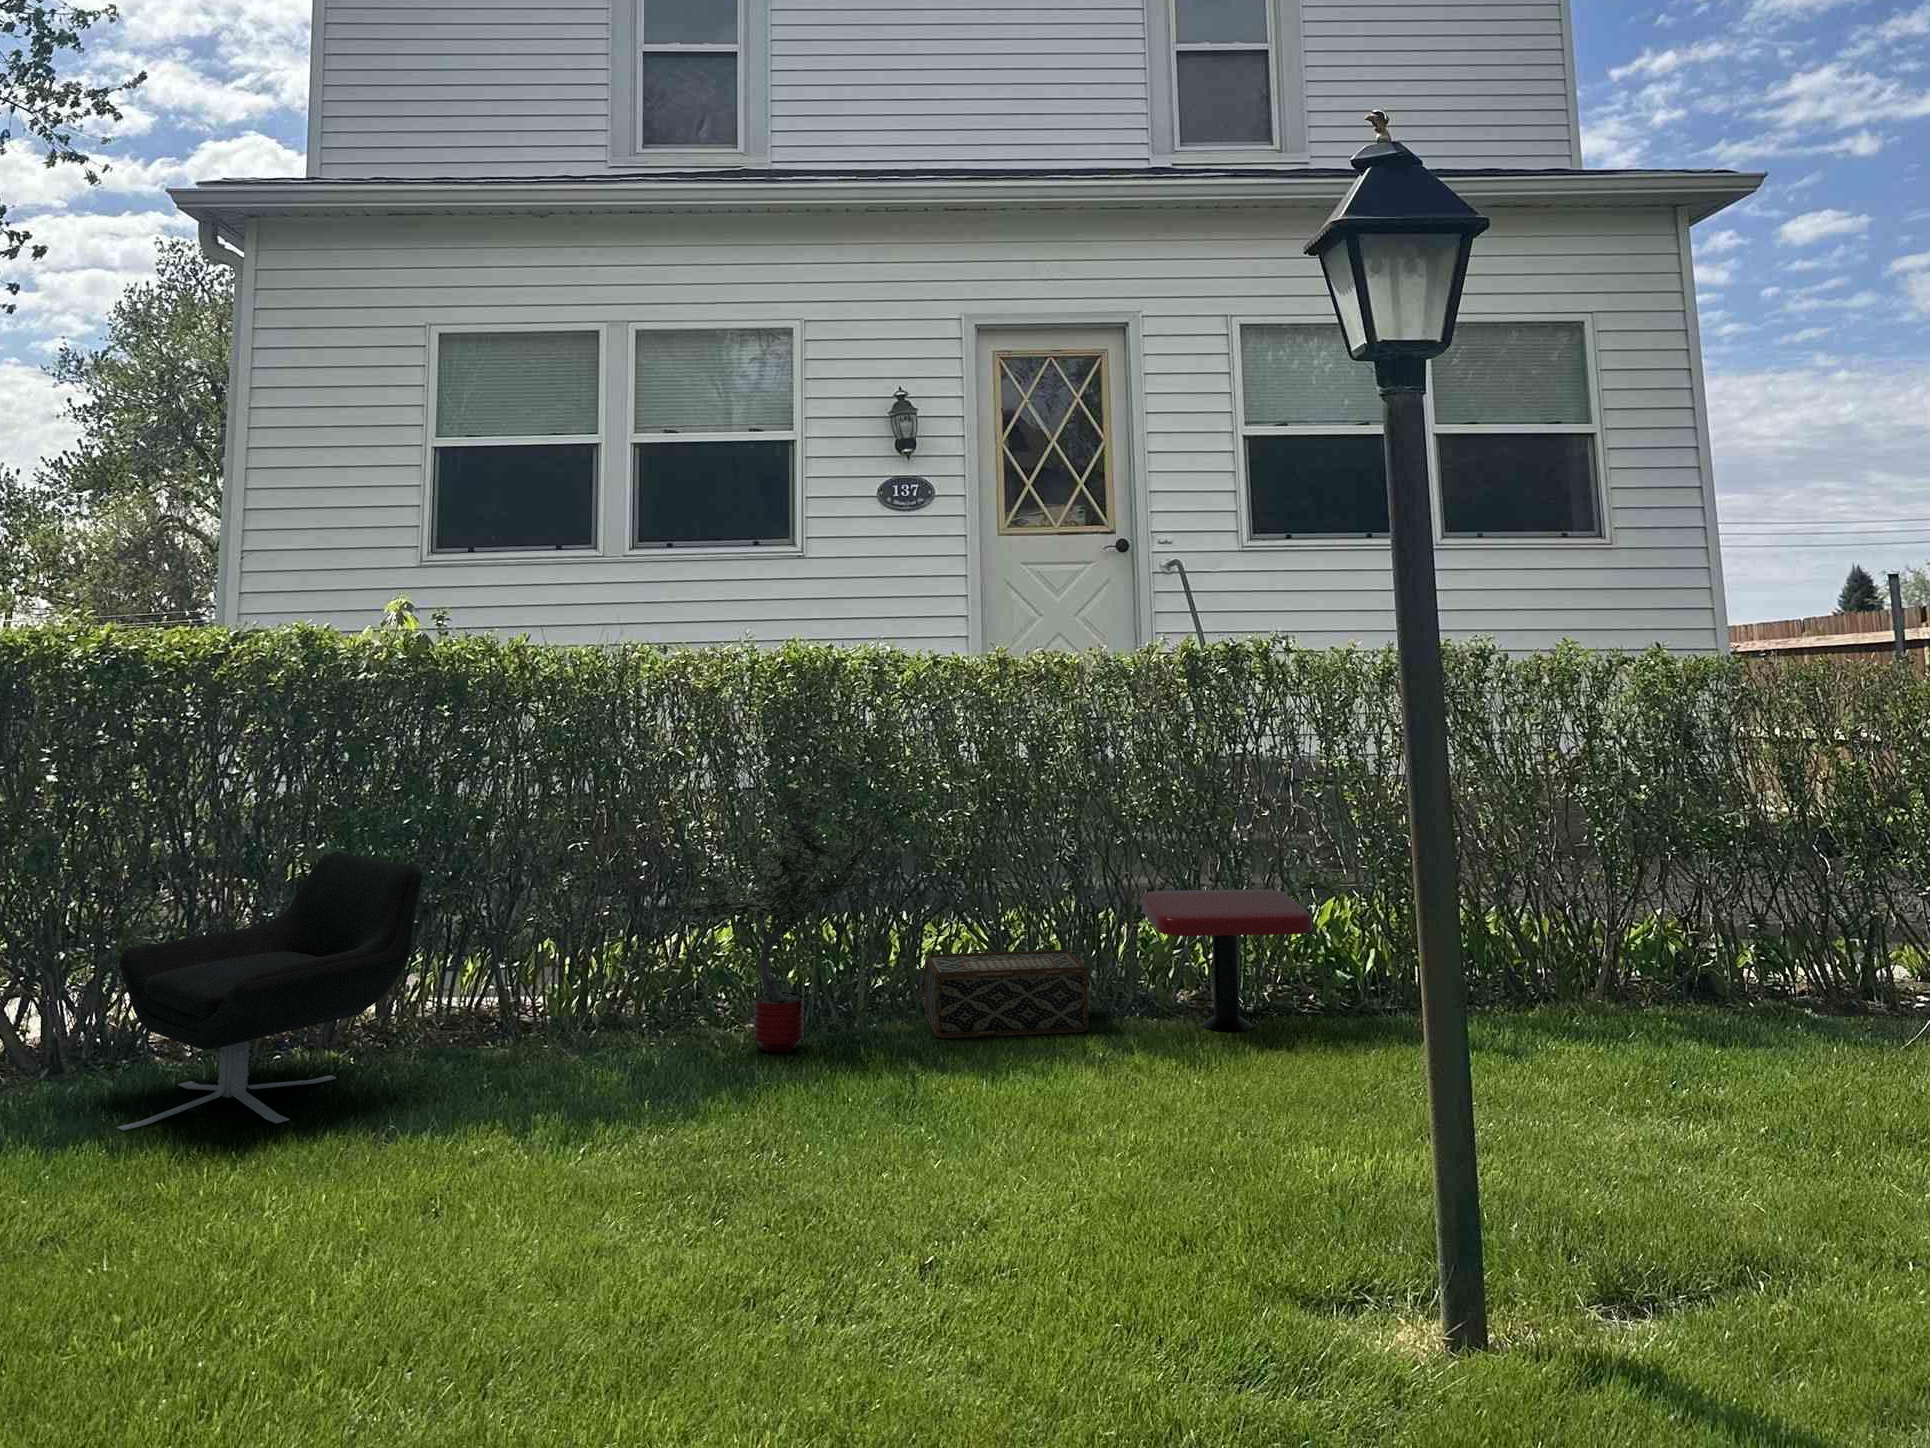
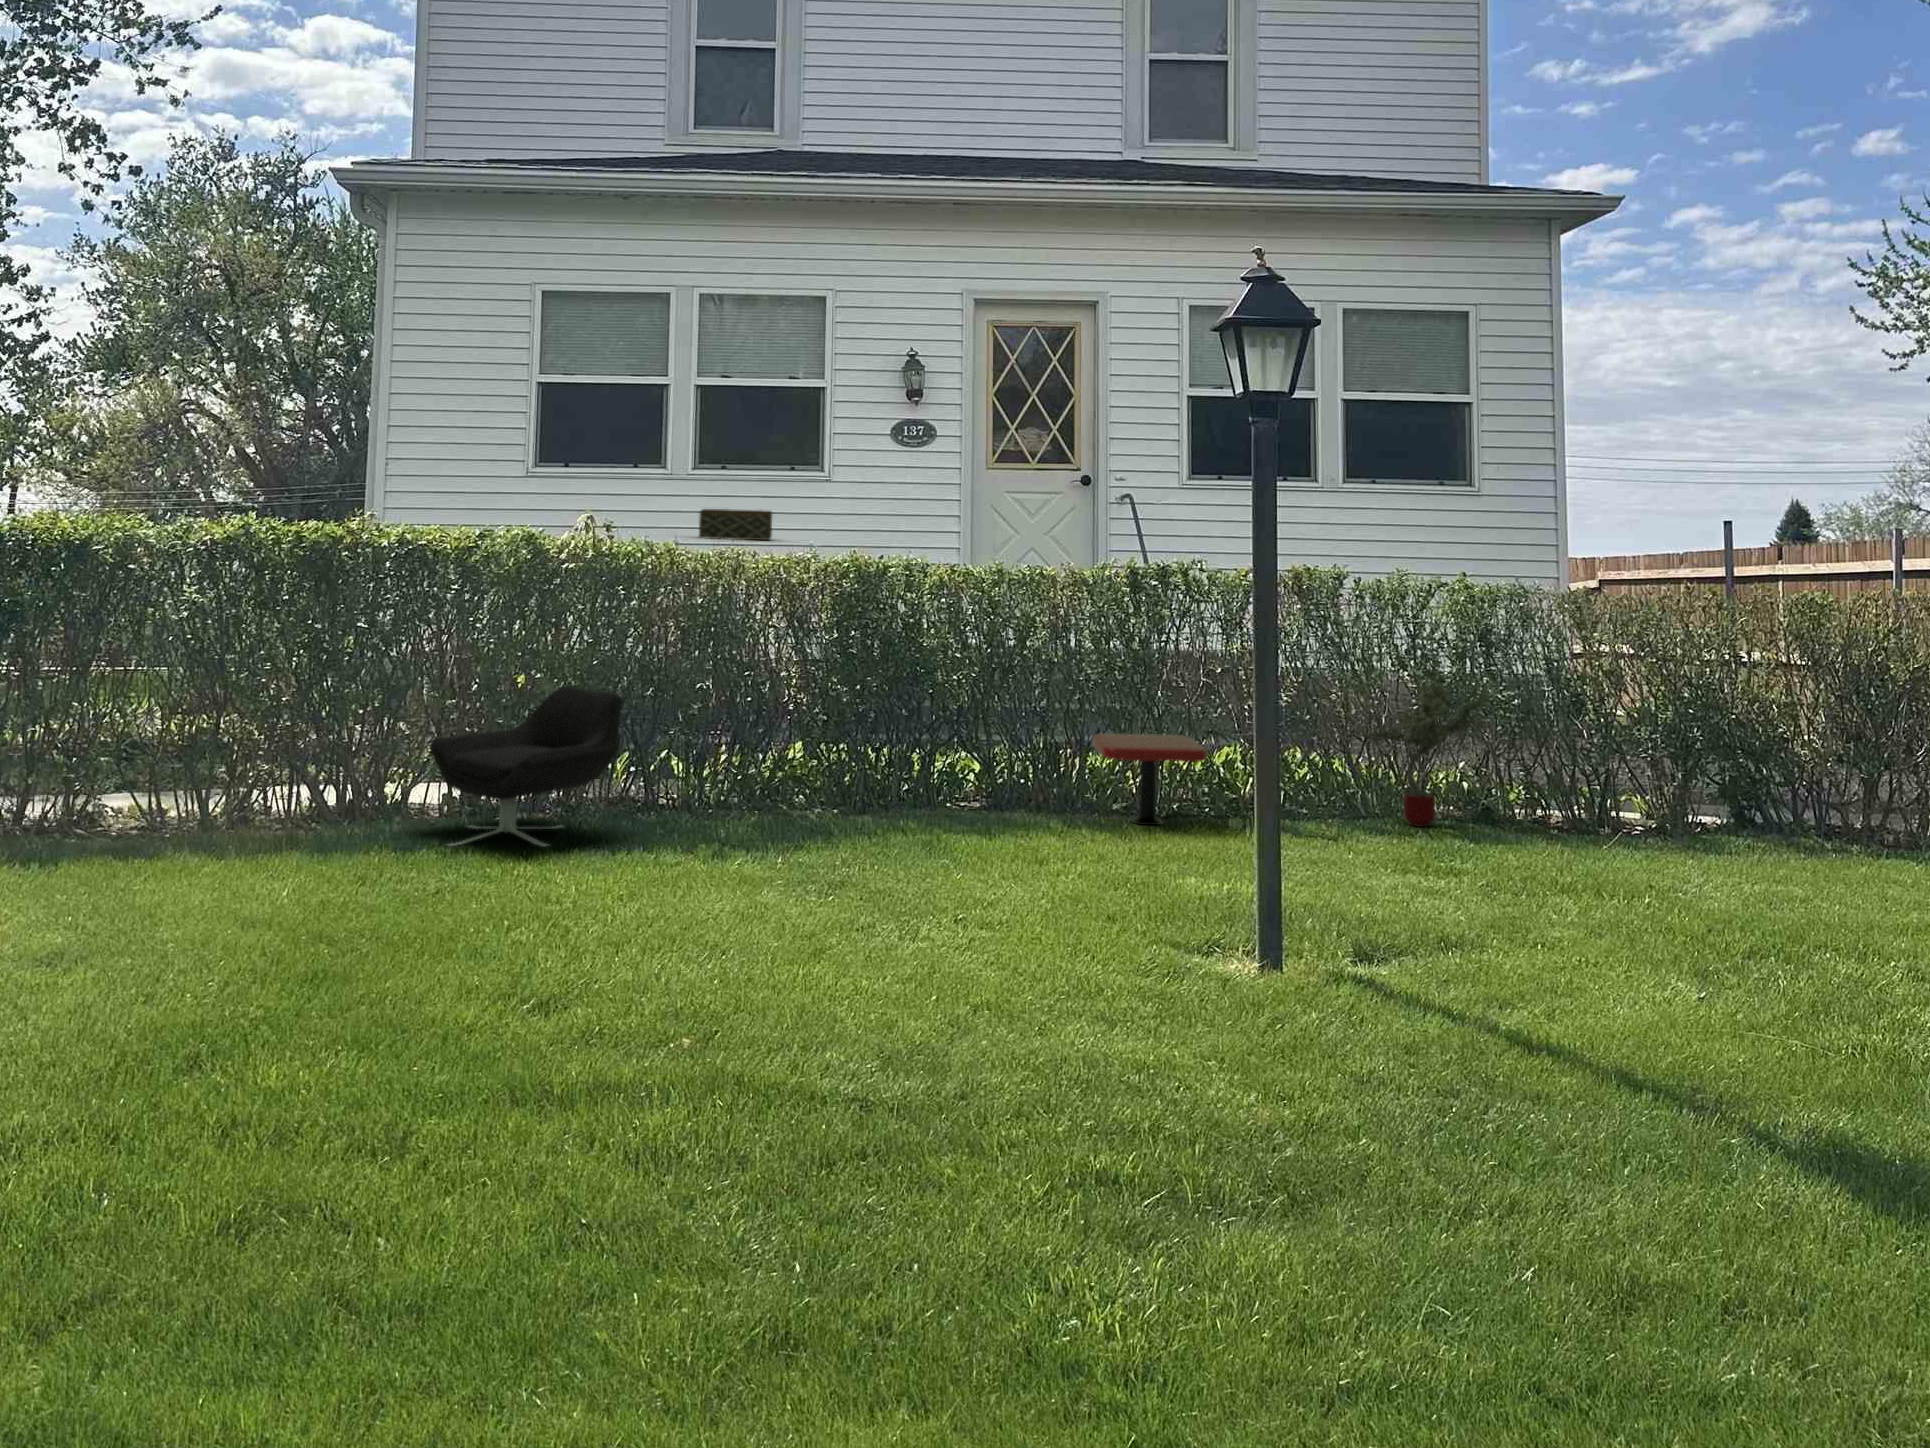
potted tree: present [674,783,883,1052] -> present [1355,662,1488,827]
woven basket: present [925,950,1088,1038] -> present [699,509,772,540]

